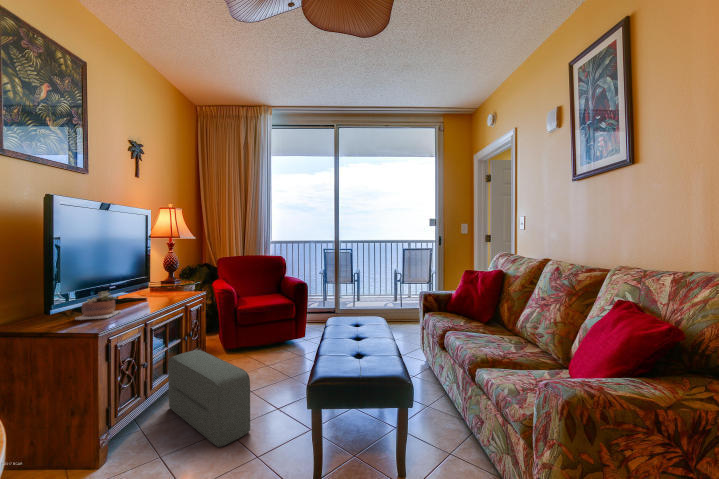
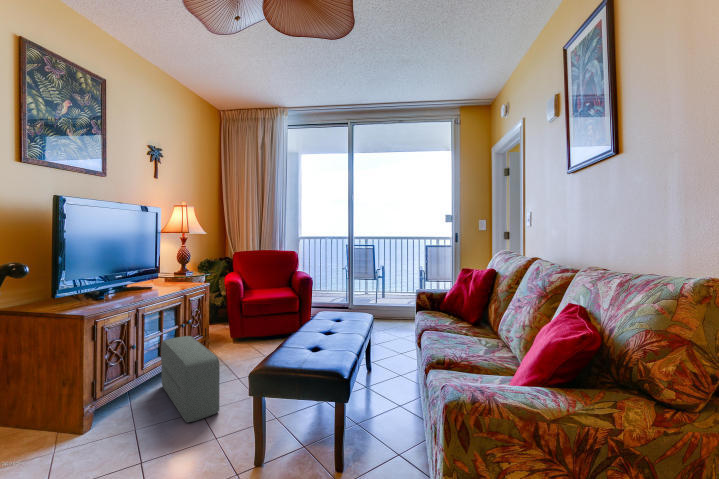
succulent plant: present [75,291,121,320] -> none [79,278,121,303]

